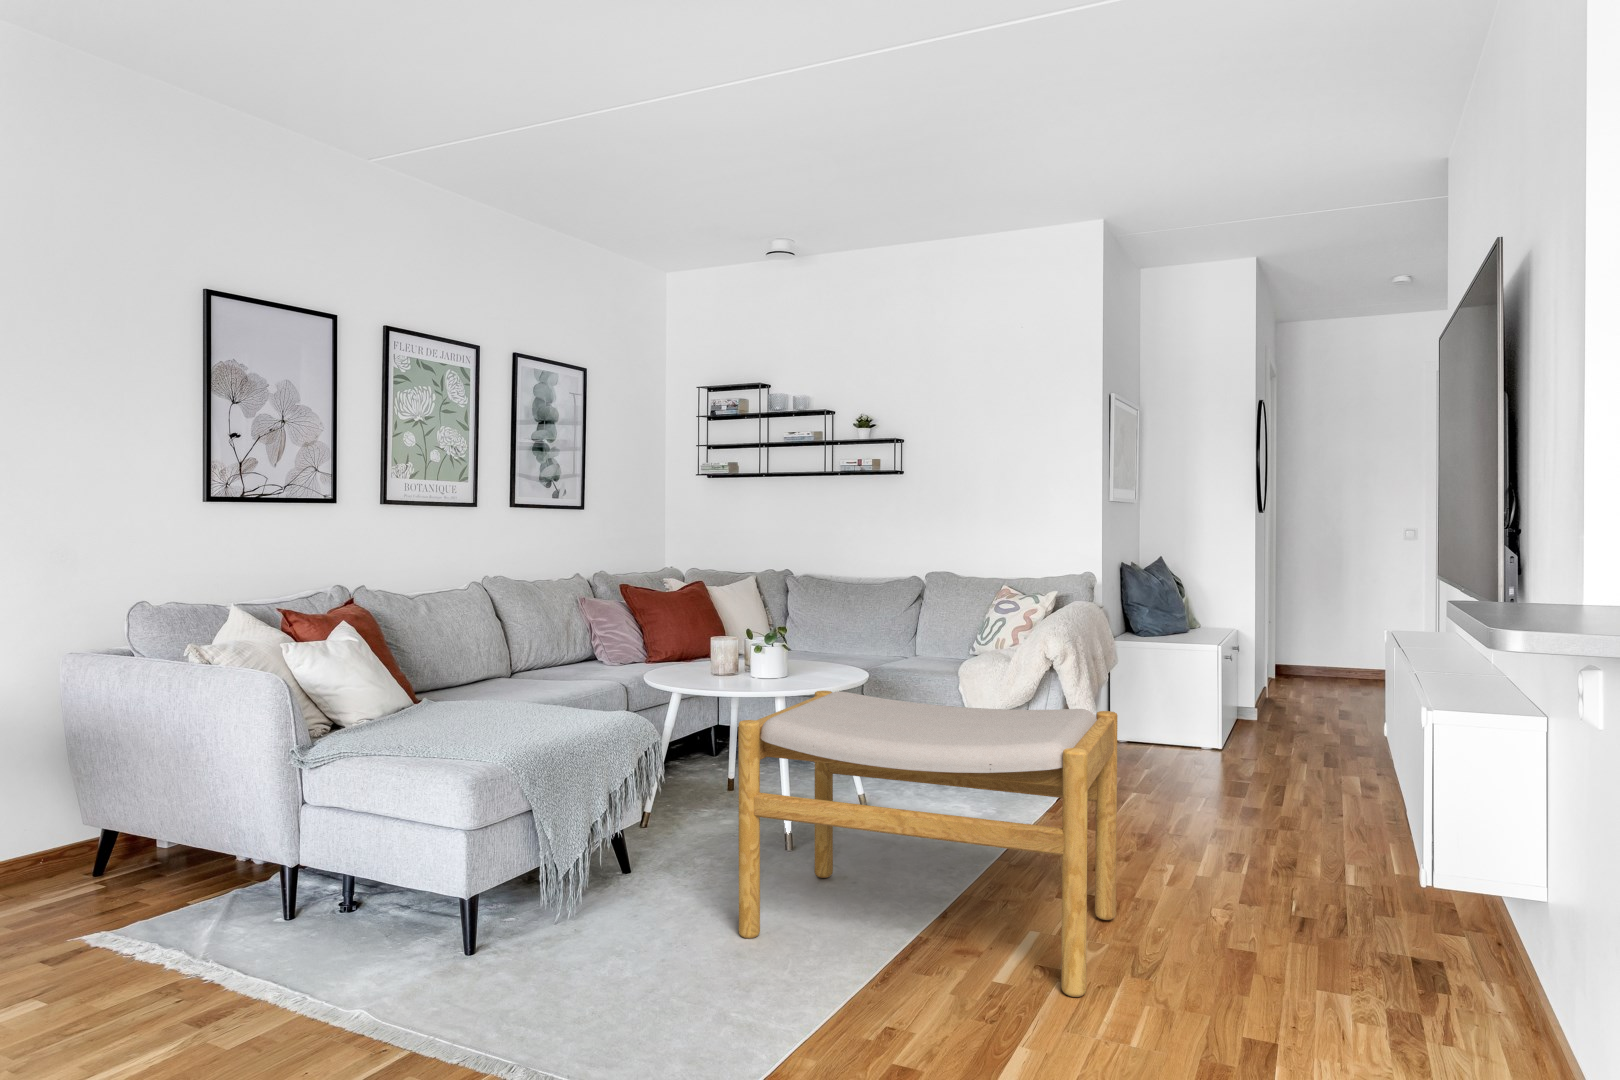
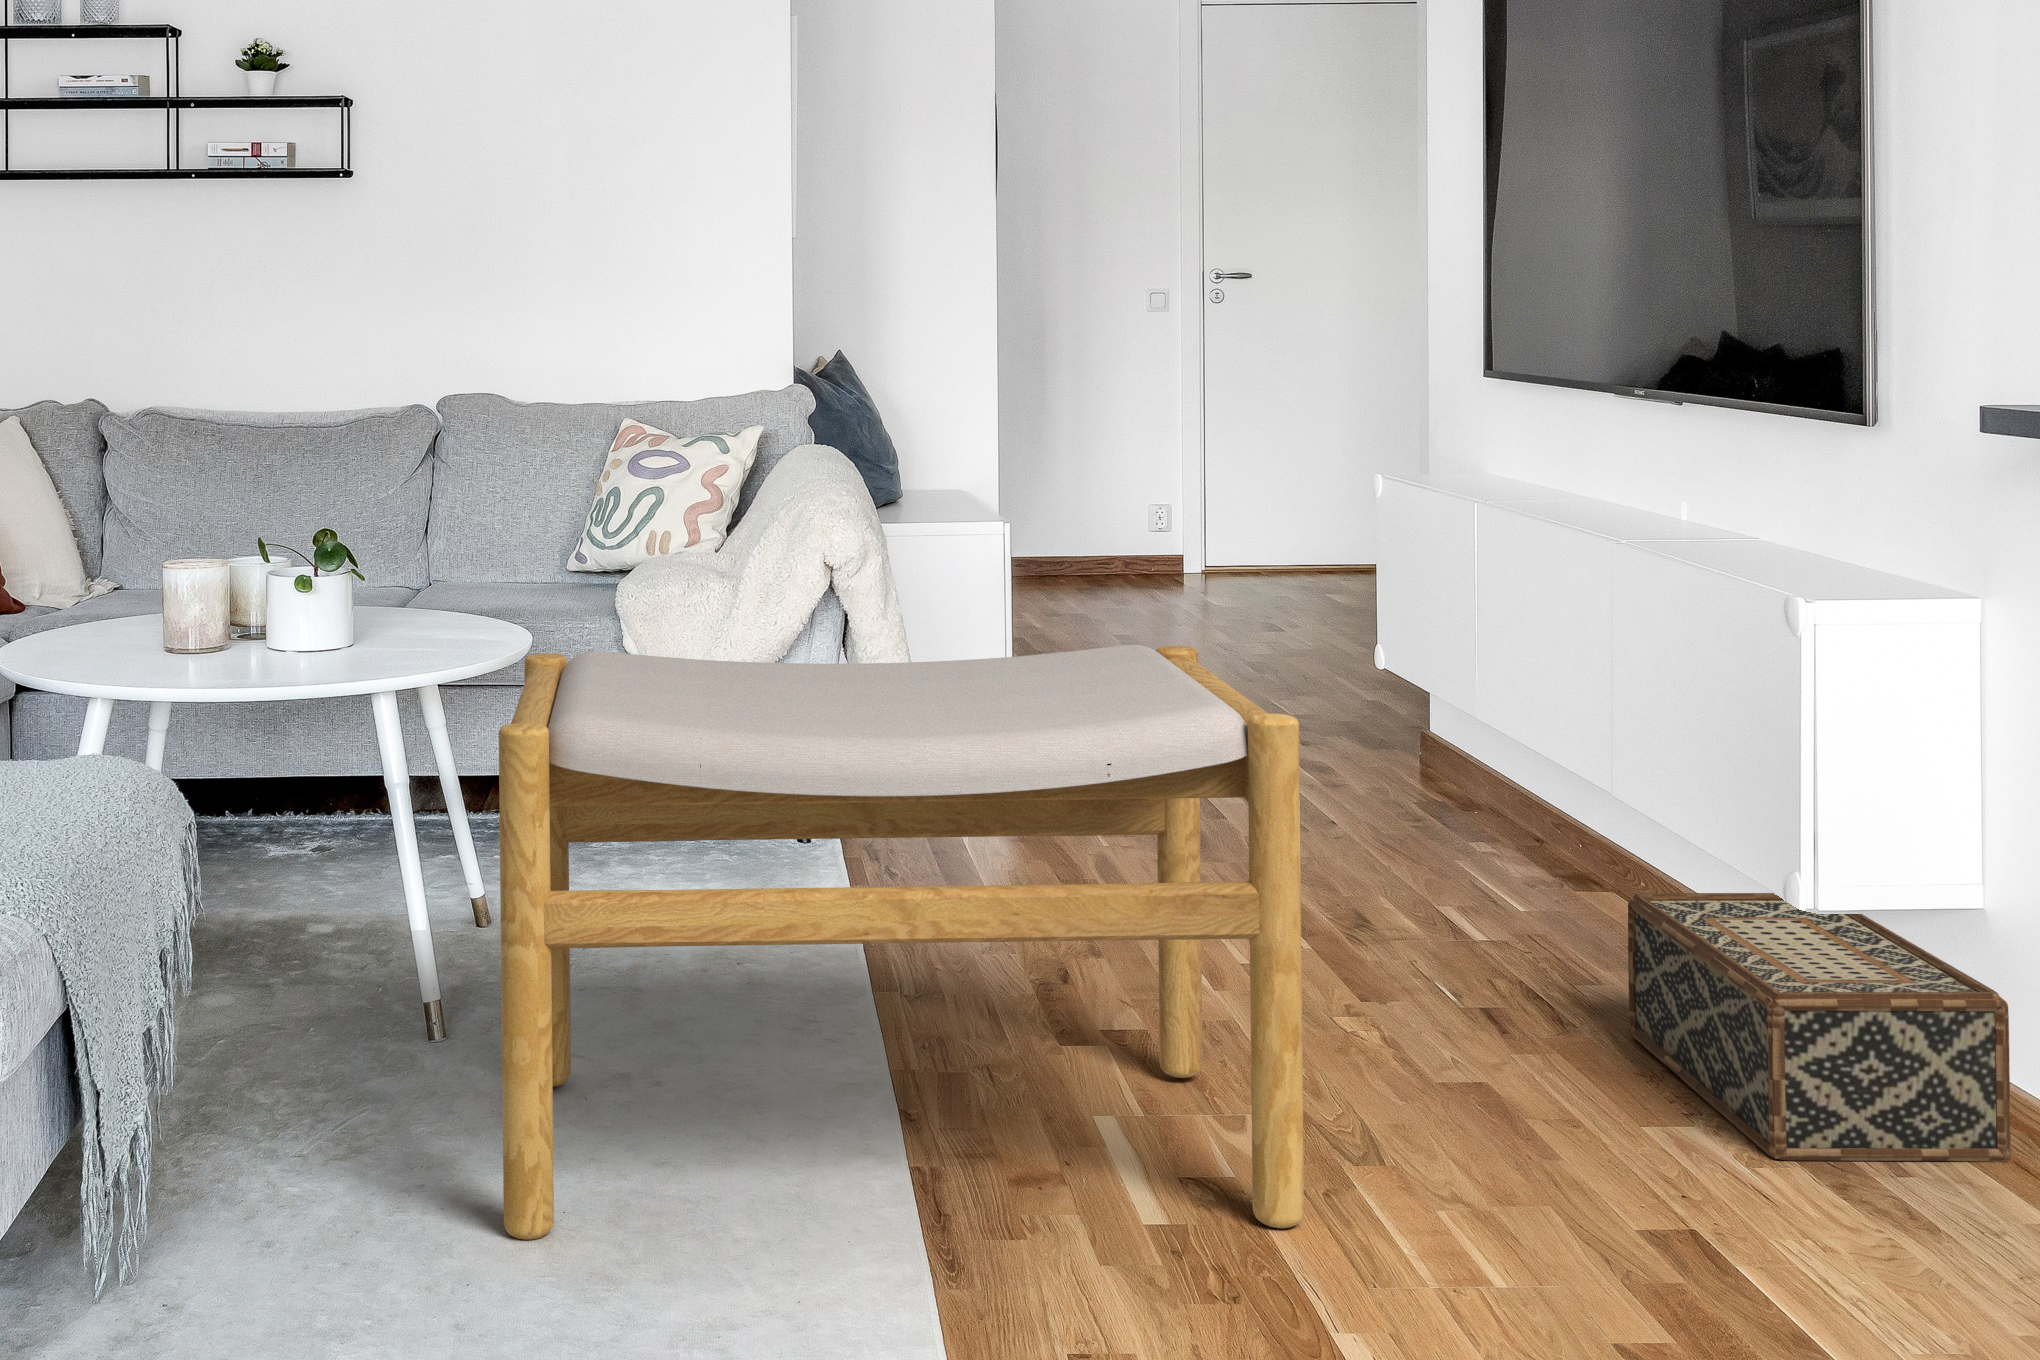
woven basket: none [1373,864,1531,1042] -> present [1628,893,2011,1161]

